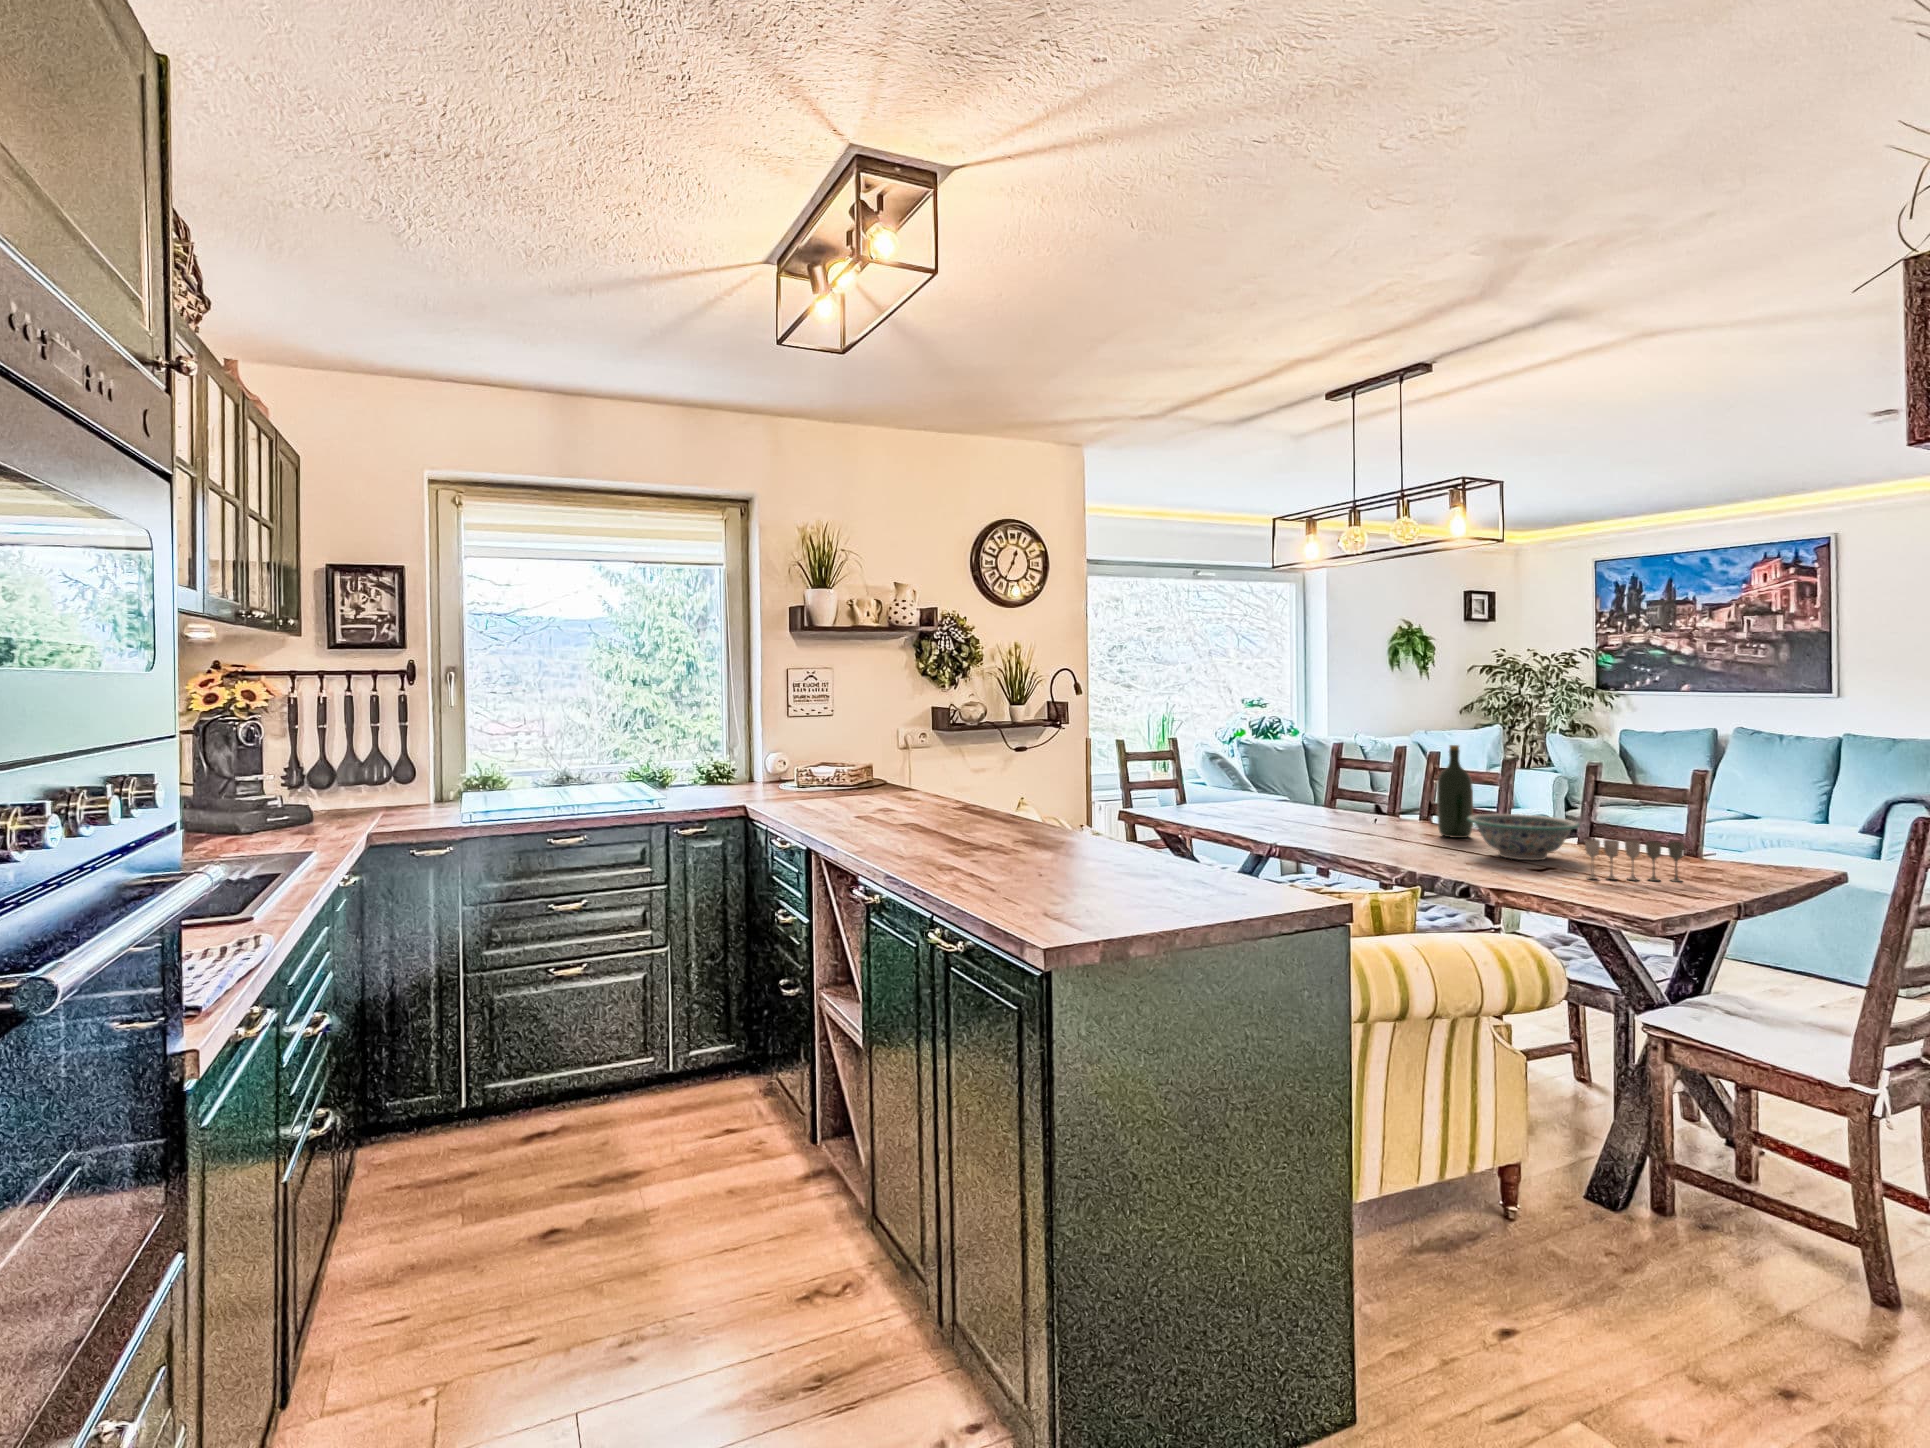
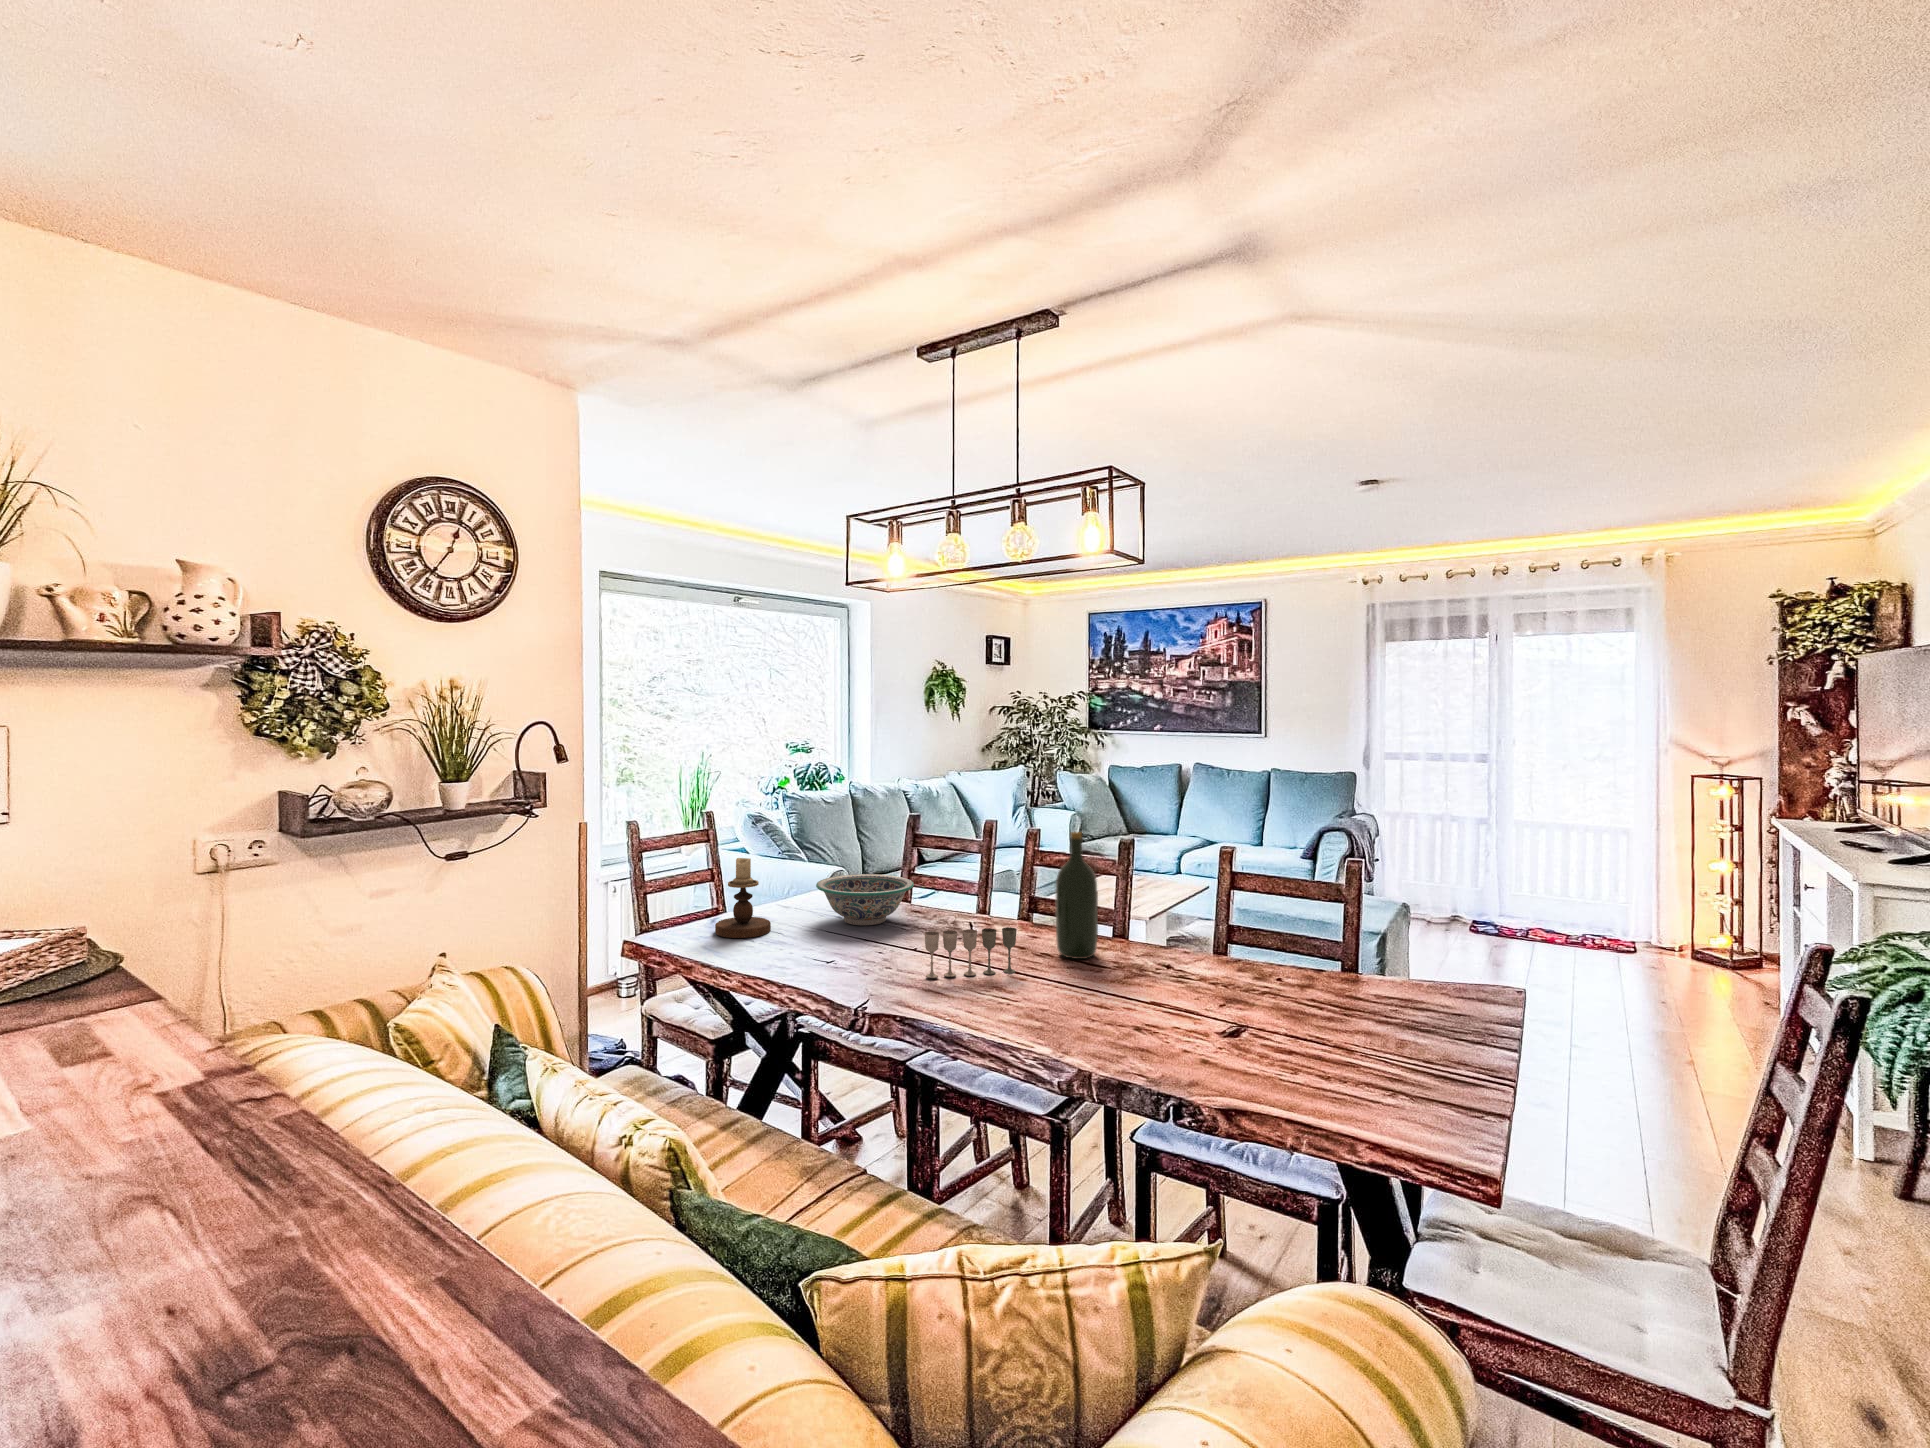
candlestick: none [1182,764,1222,817] -> present [715,858,771,938]
decorative bowl: present [1467,814,1580,860] -> present [816,874,914,925]
wine glass: present [1584,839,1684,882] -> present [924,927,1017,978]

